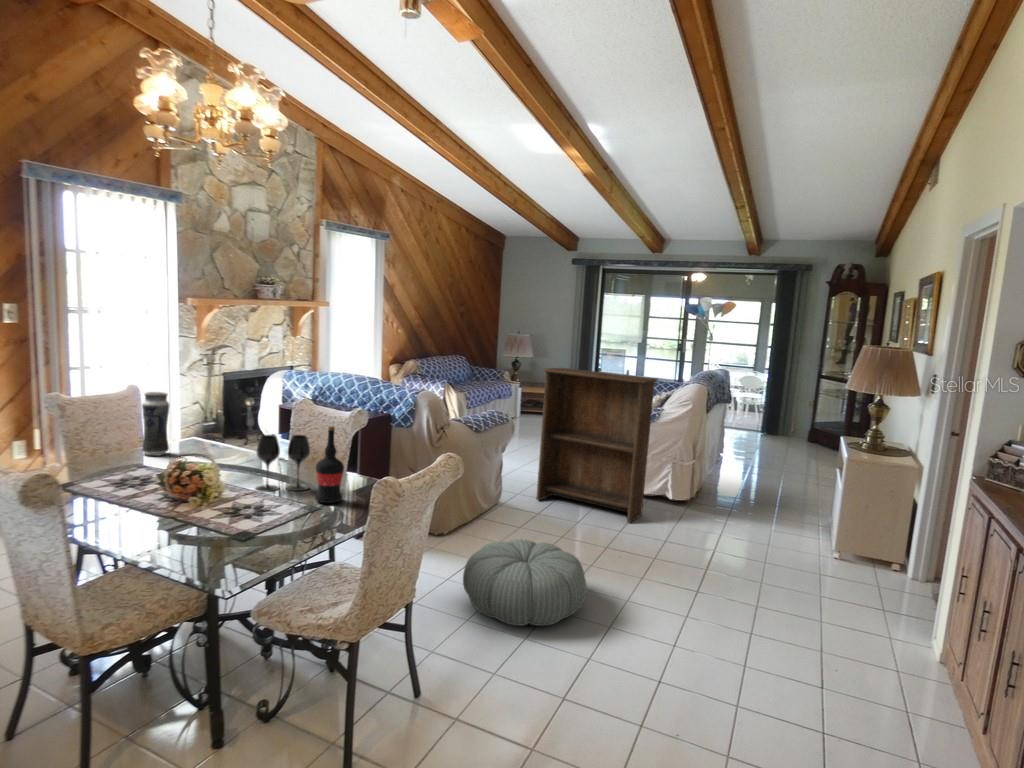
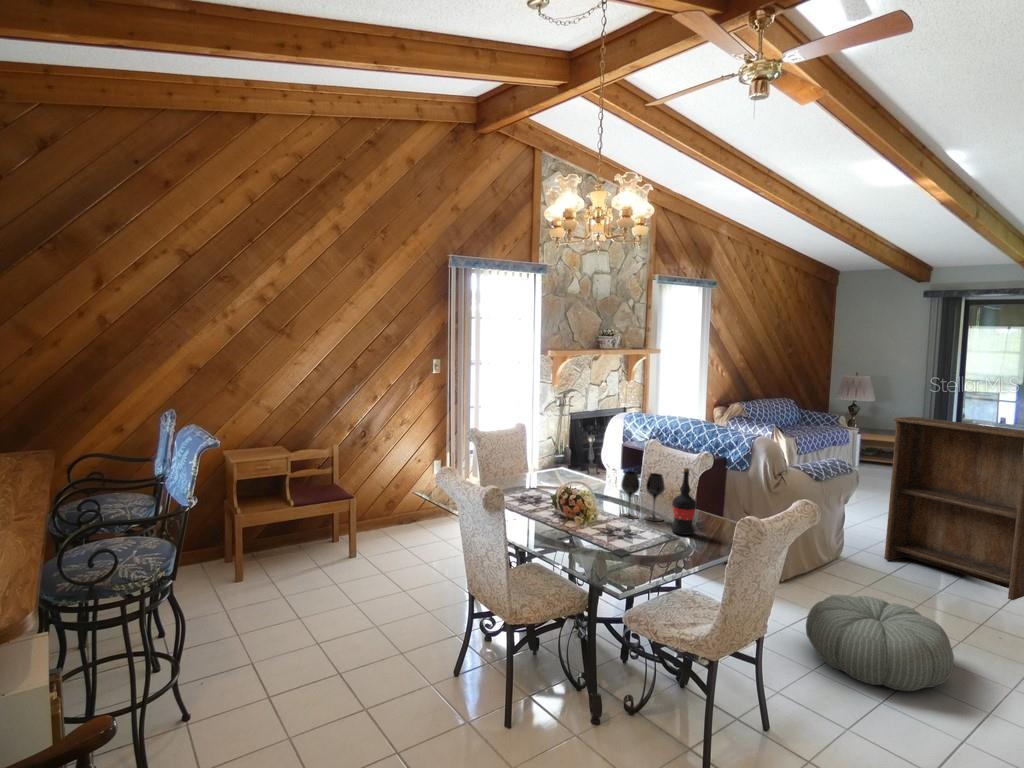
vase: present [142,392,169,456] -> none [528,430,548,482]

